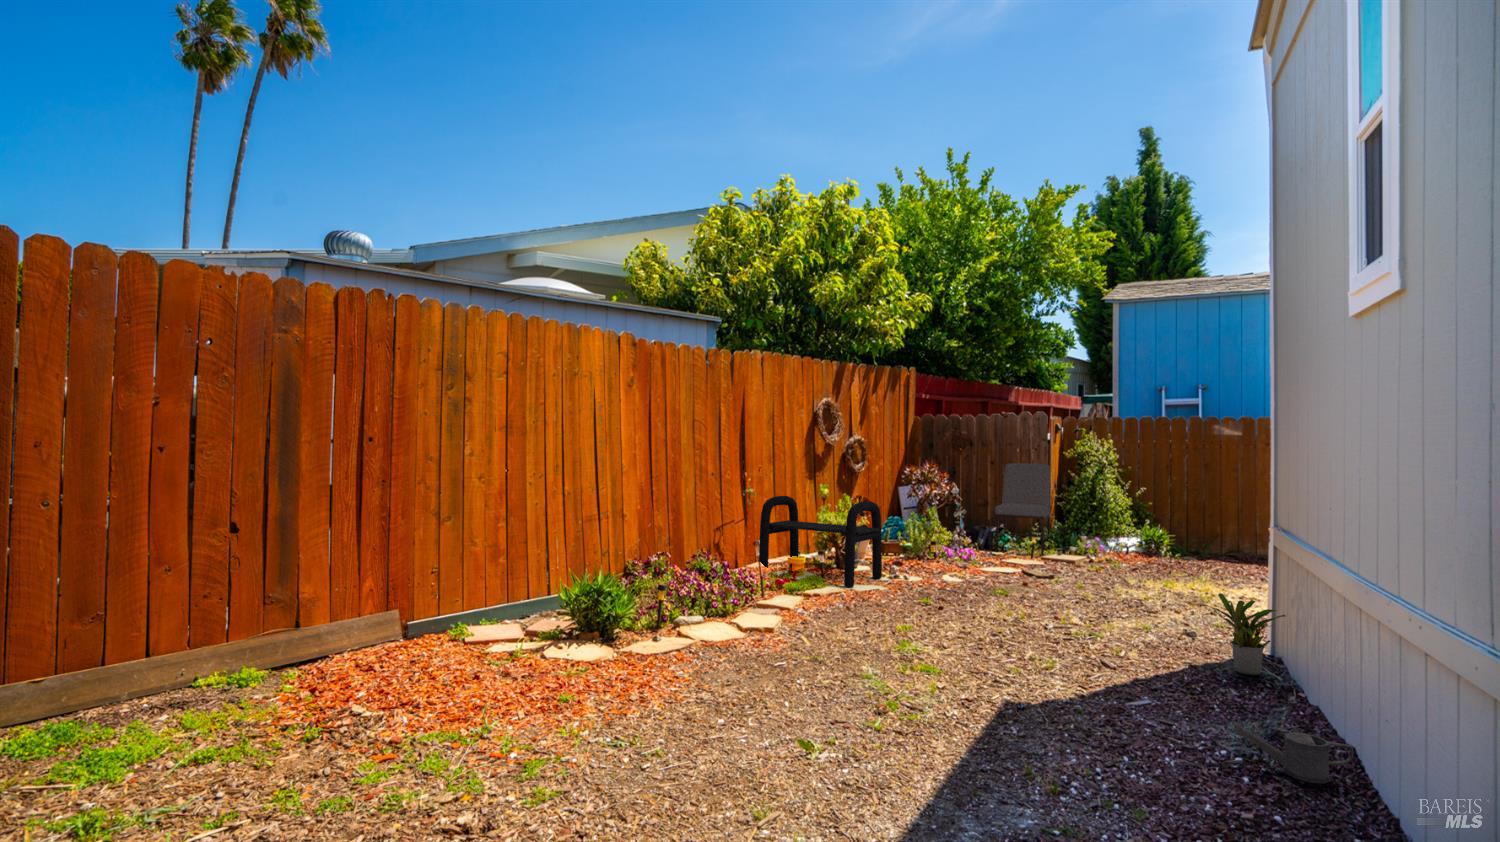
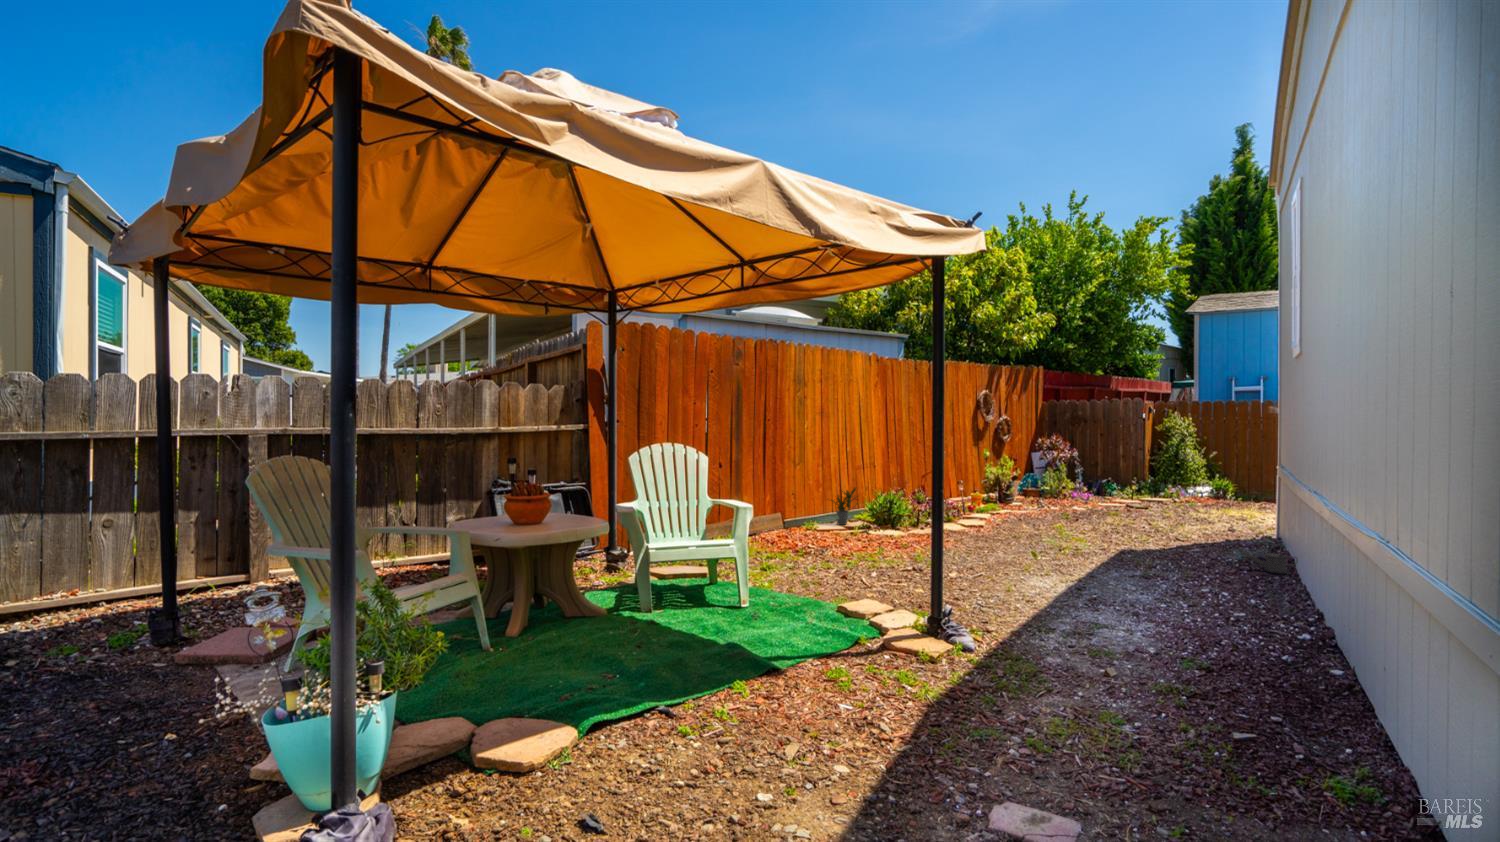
chair: present [995,463,1051,555] -> none [1104,435,1145,497]
bench: present [759,496,882,587] -> none [951,456,1032,510]
potted plant: present [1204,593,1285,675] -> present [833,488,856,525]

